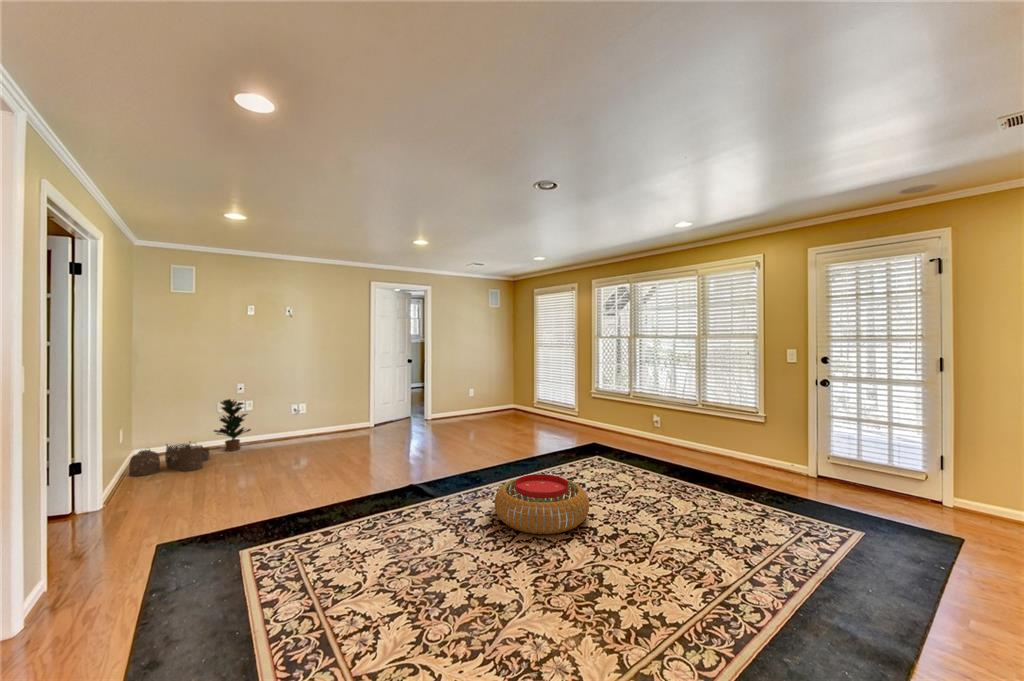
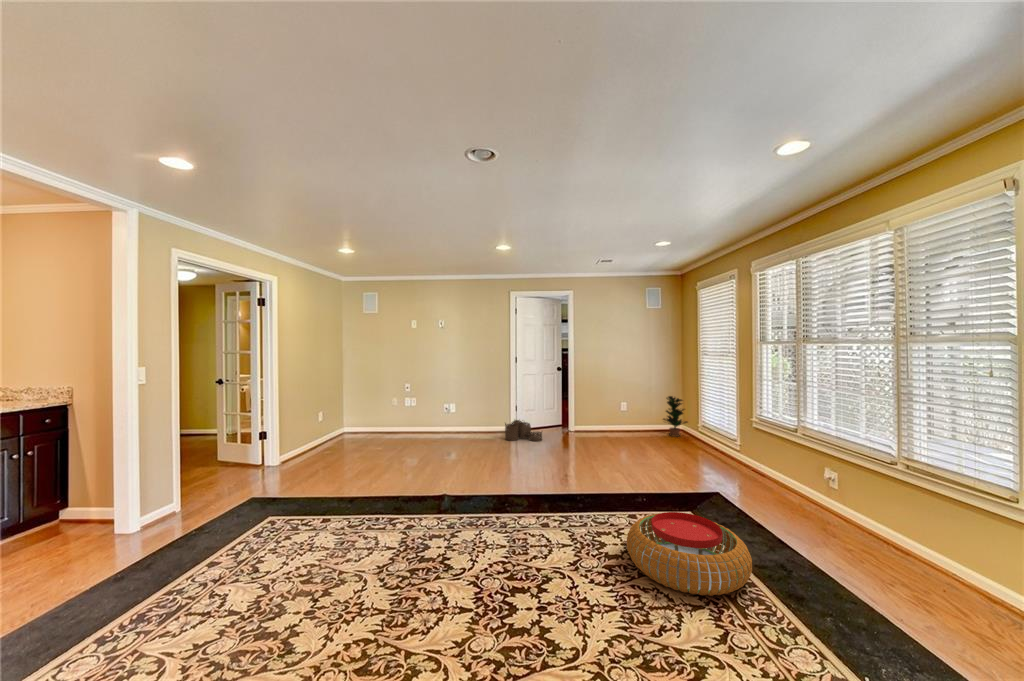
potted plant: present [214,399,251,451] -> present [663,396,688,437]
woven basket: present [129,442,210,476] -> present [505,420,542,441]

